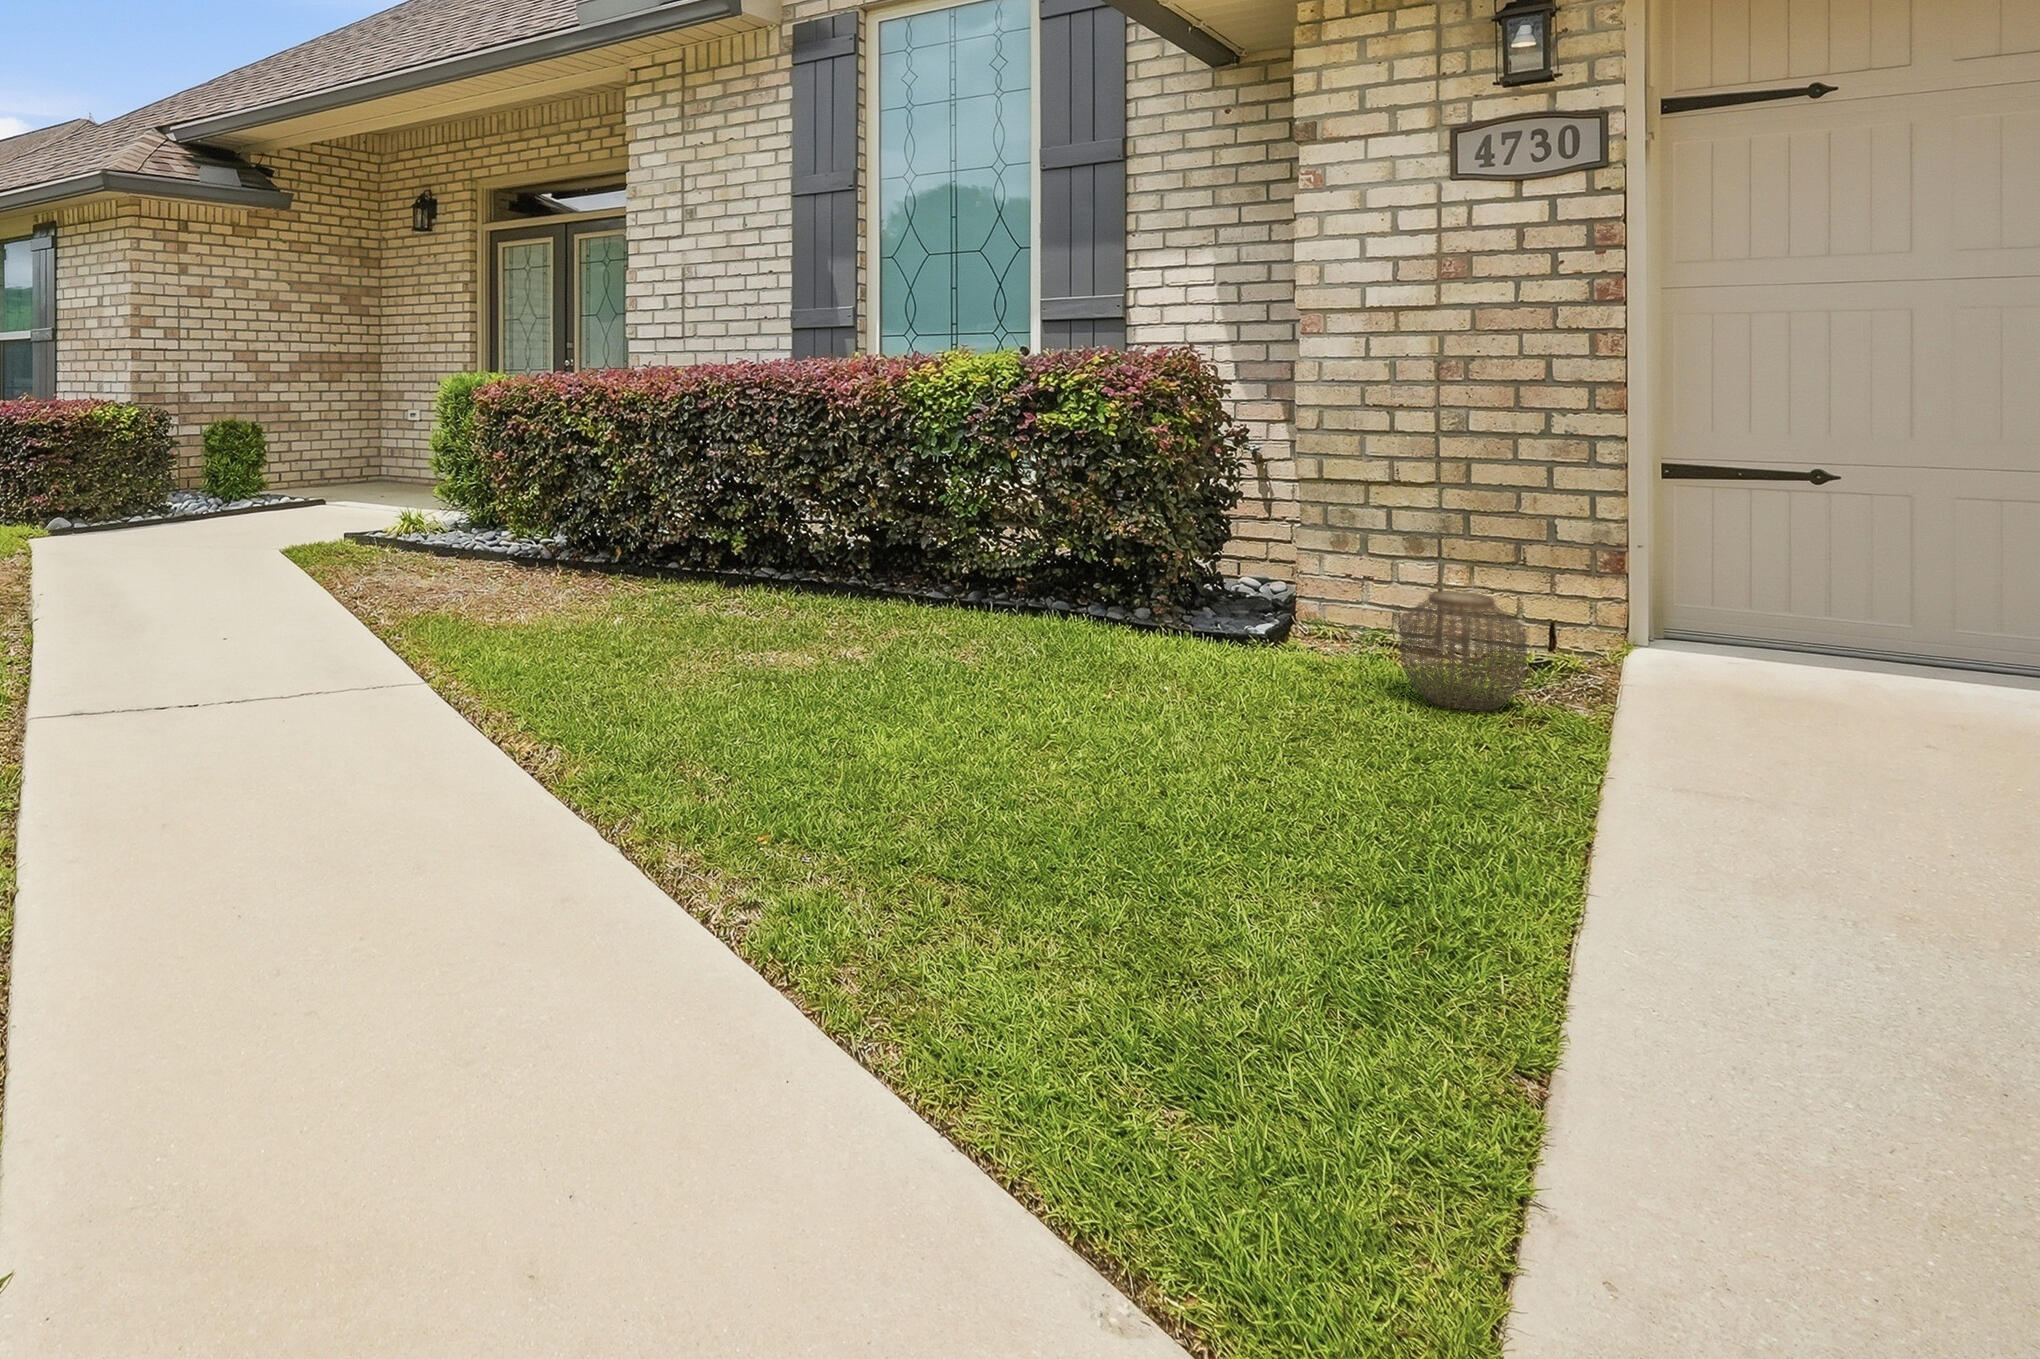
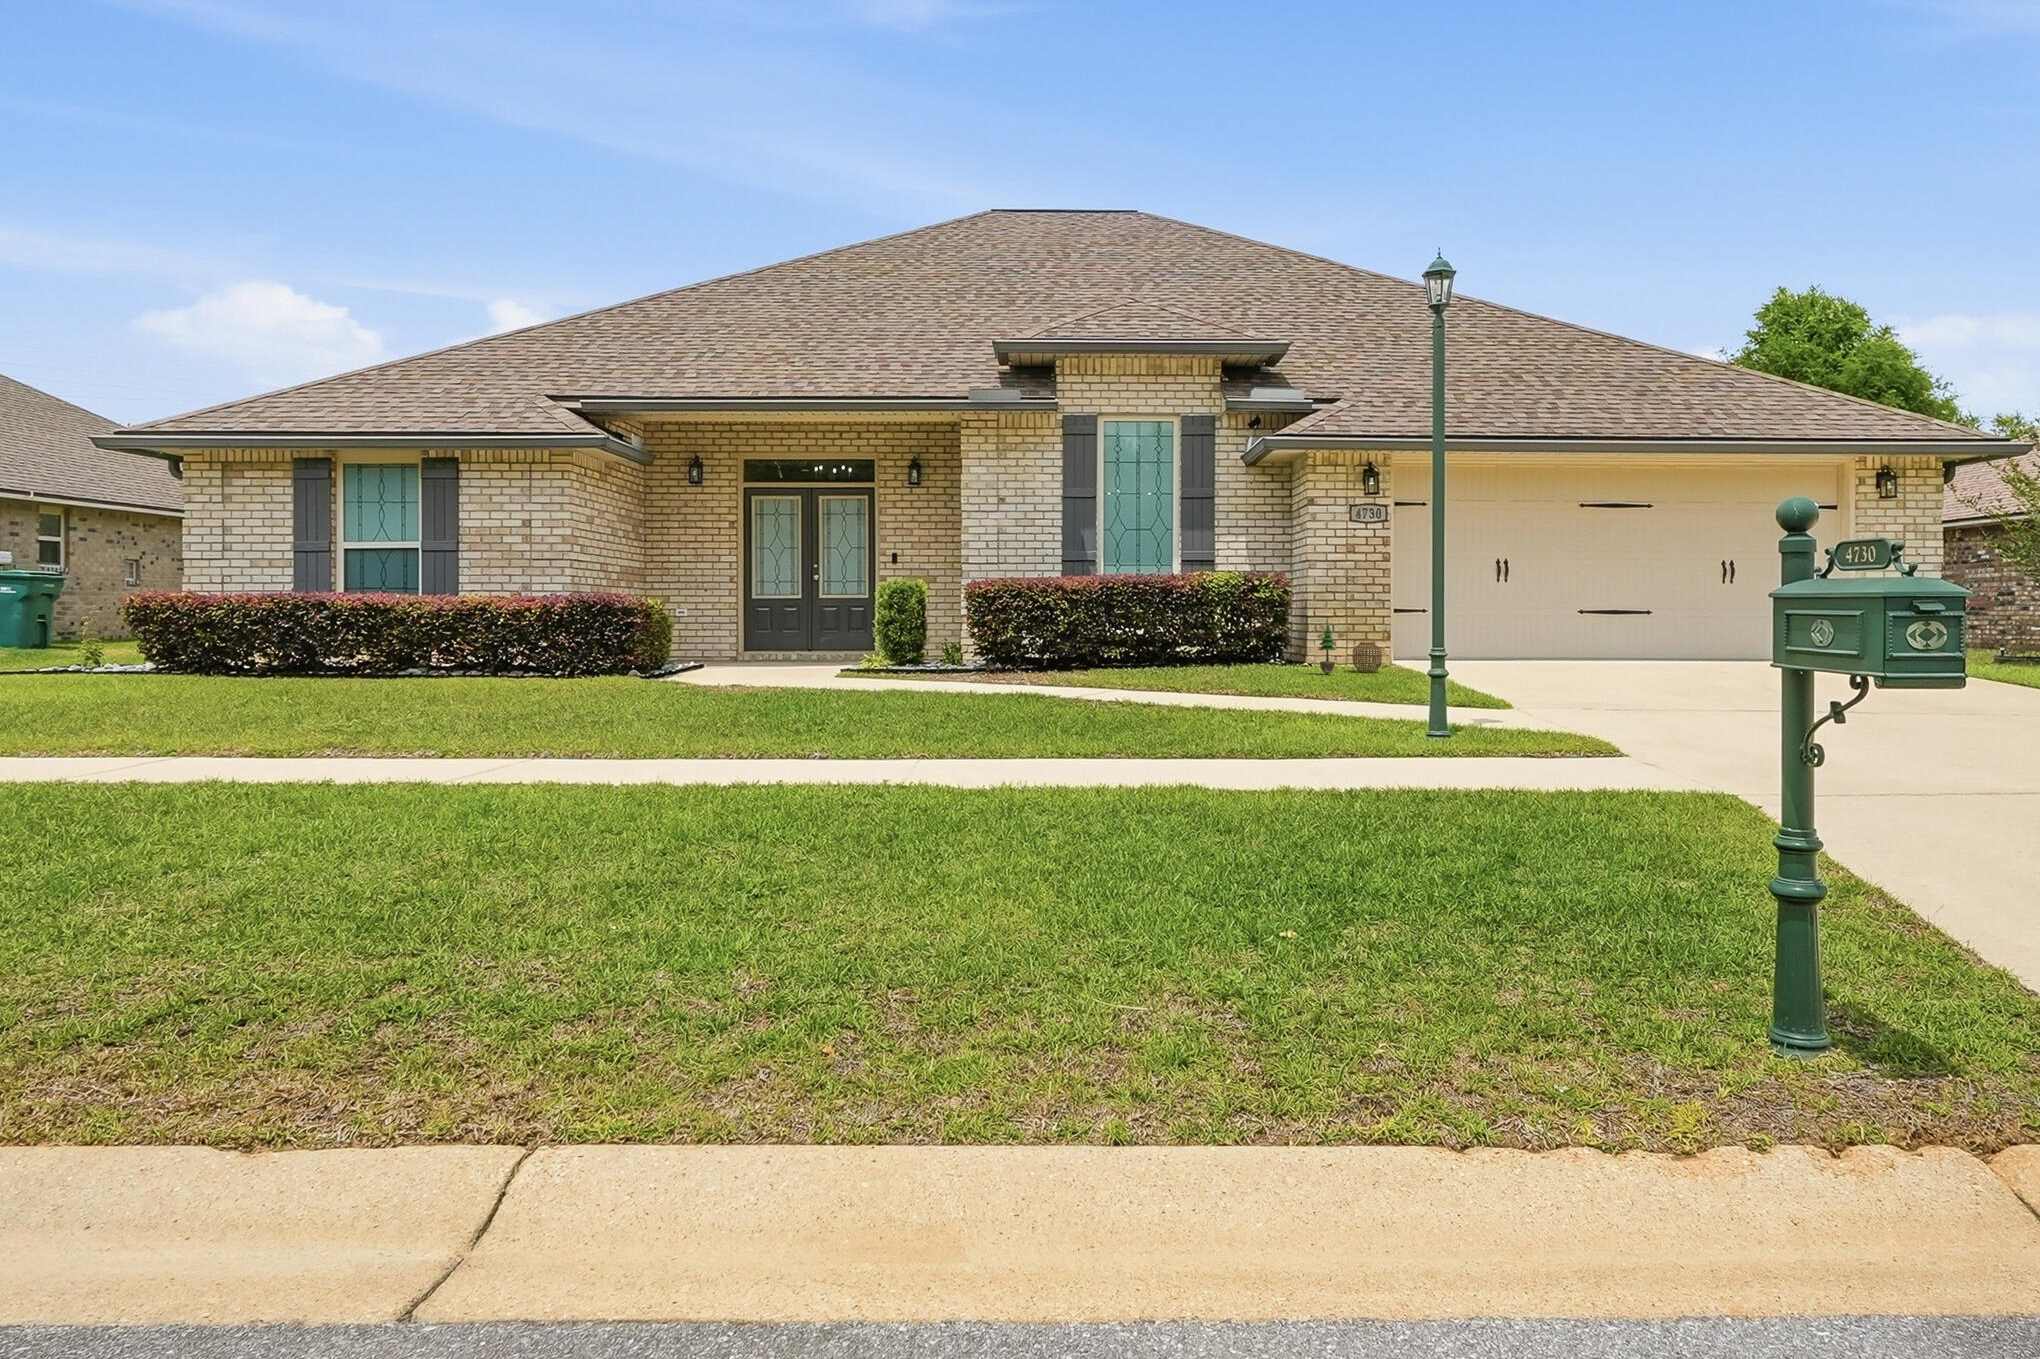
potted tree: none [1218,521,1291,701] -> present [1319,624,1336,674]

